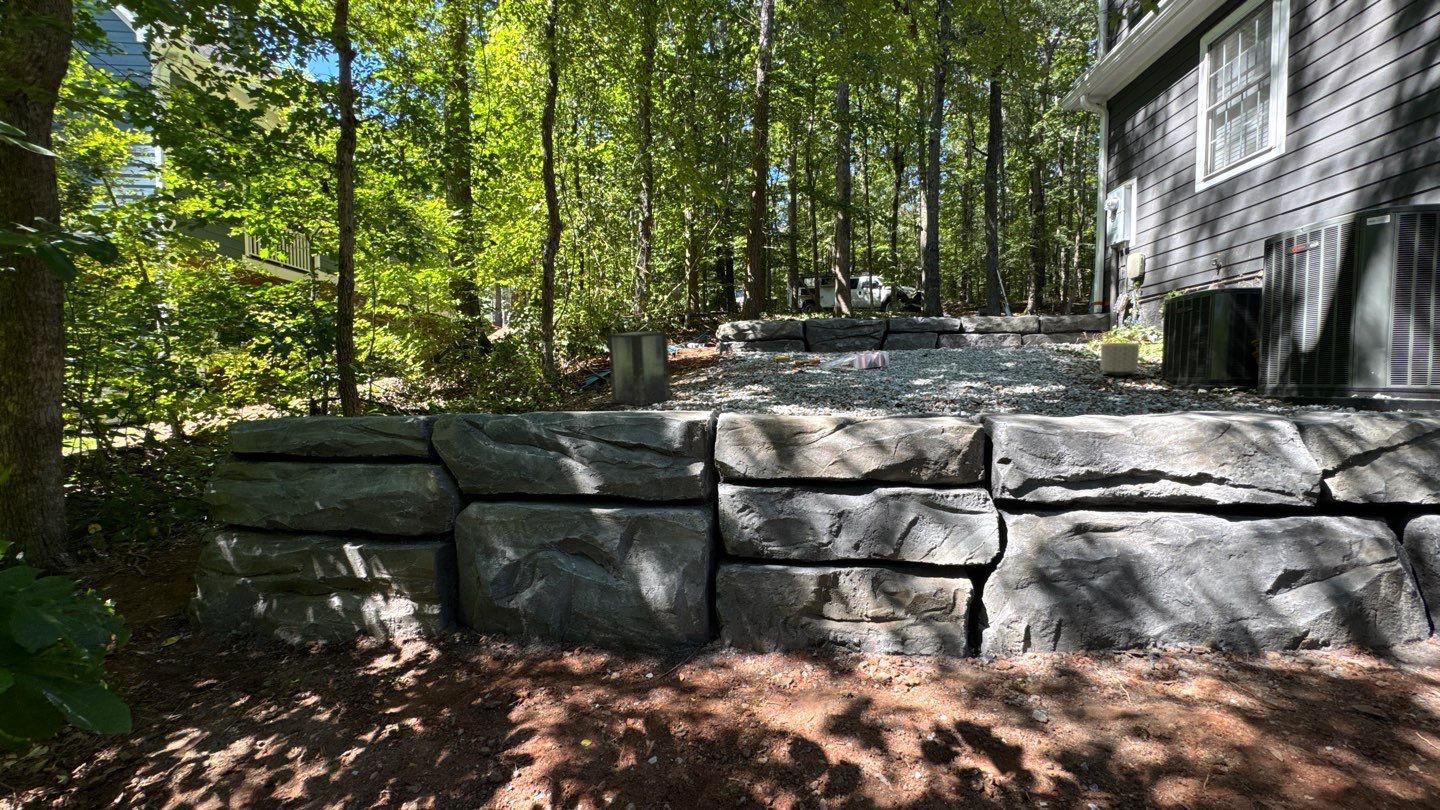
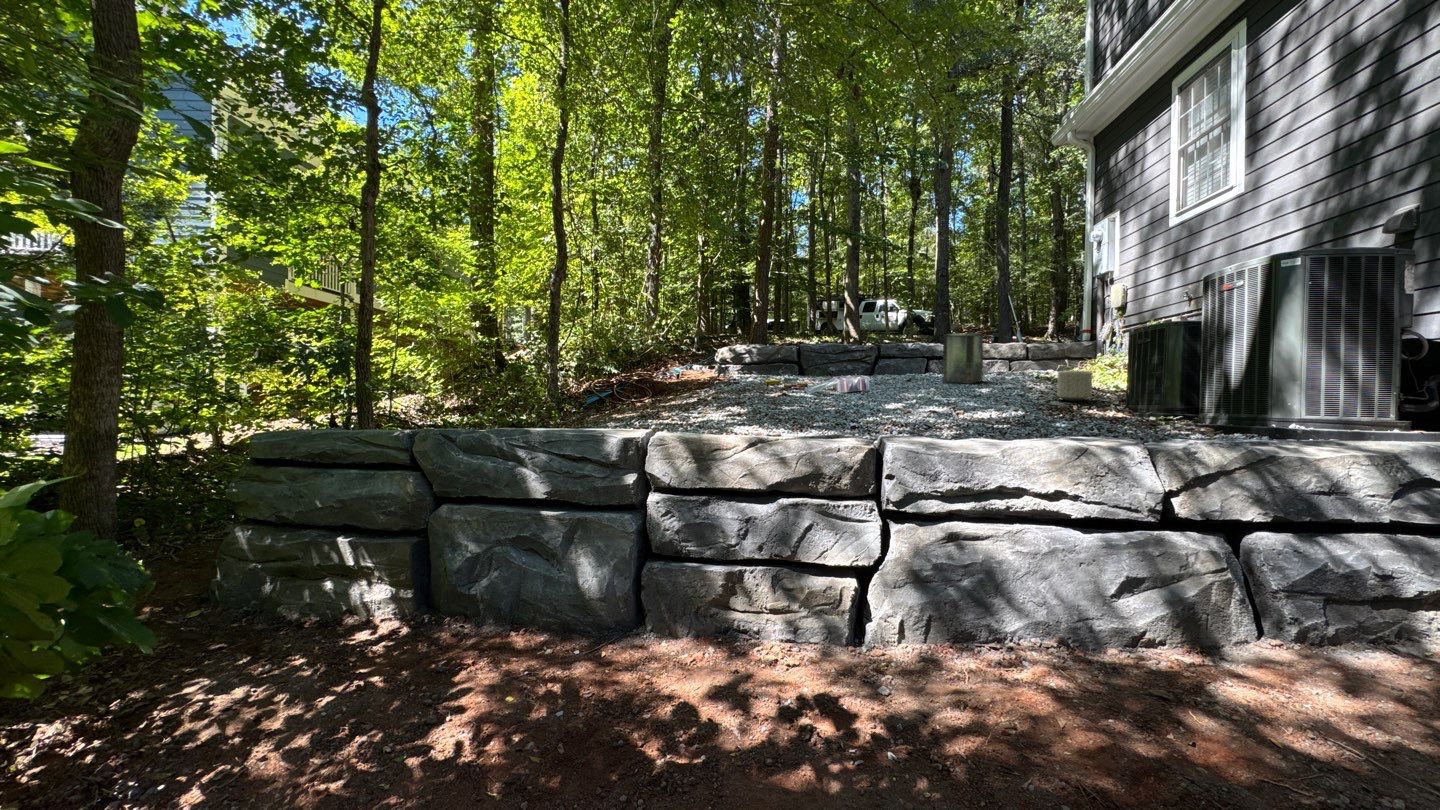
storage box: present [607,332,671,406] -> present [942,334,984,384]

